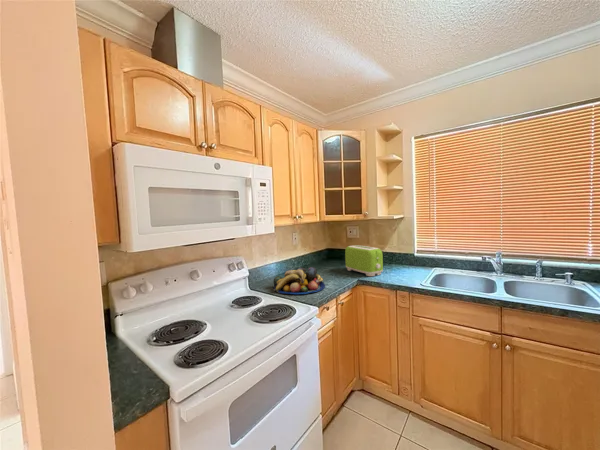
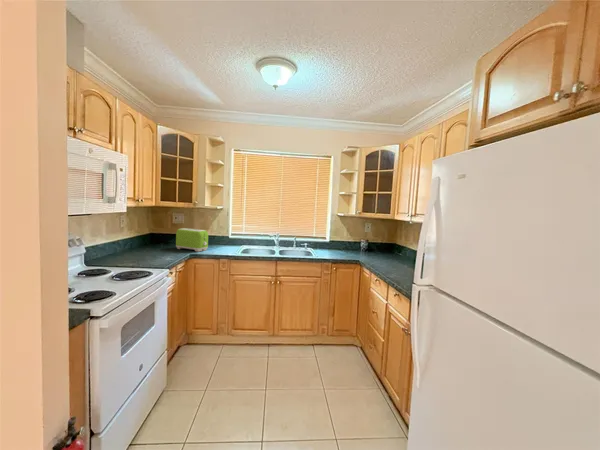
fruit bowl: present [273,267,325,294] -> none [114,244,166,265]

